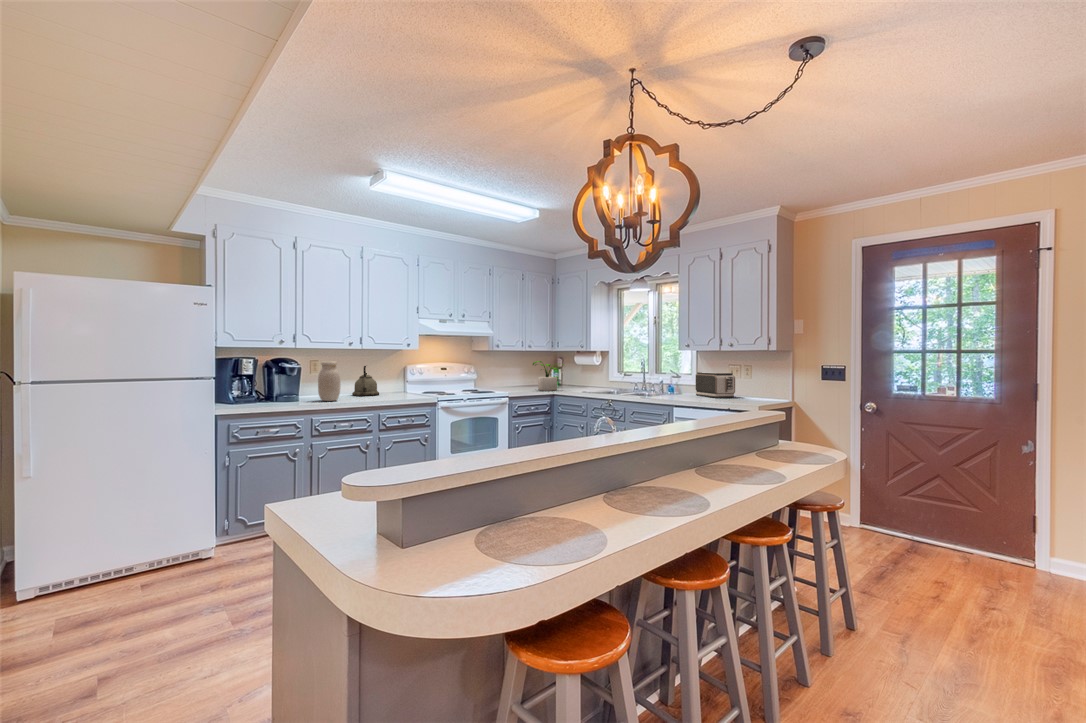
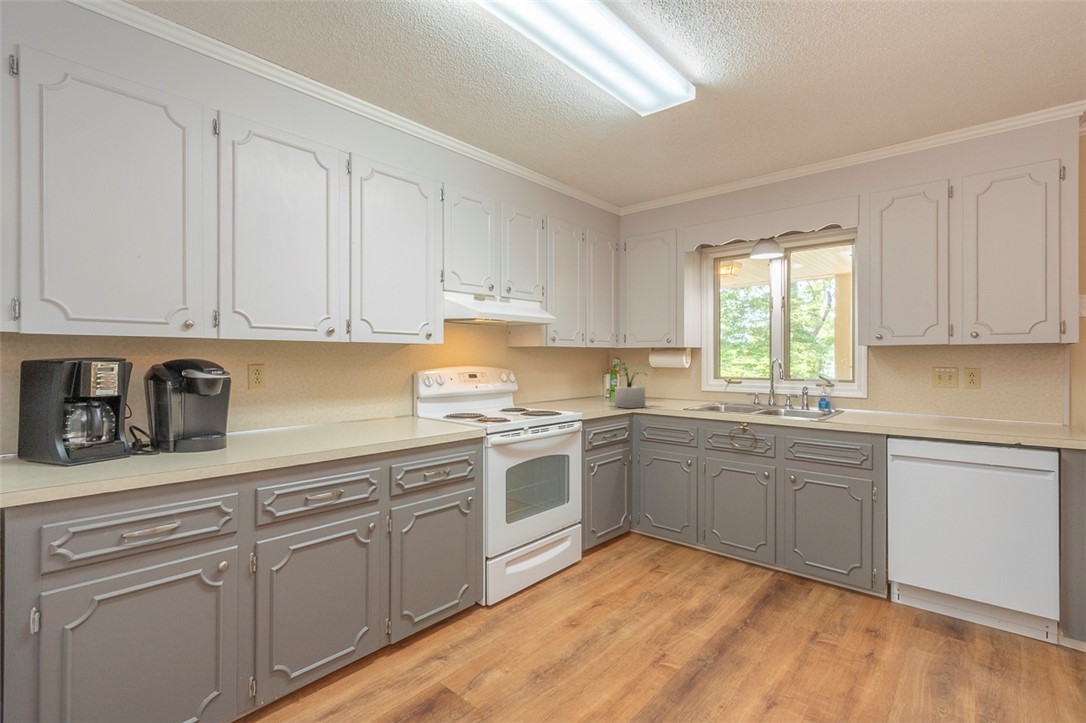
jar: present [318,361,340,401] -> none [267,365,312,445]
kettle: present [352,366,379,396] -> none [327,373,376,427]
toaster: present [696,372,735,398] -> none [873,377,951,417]

